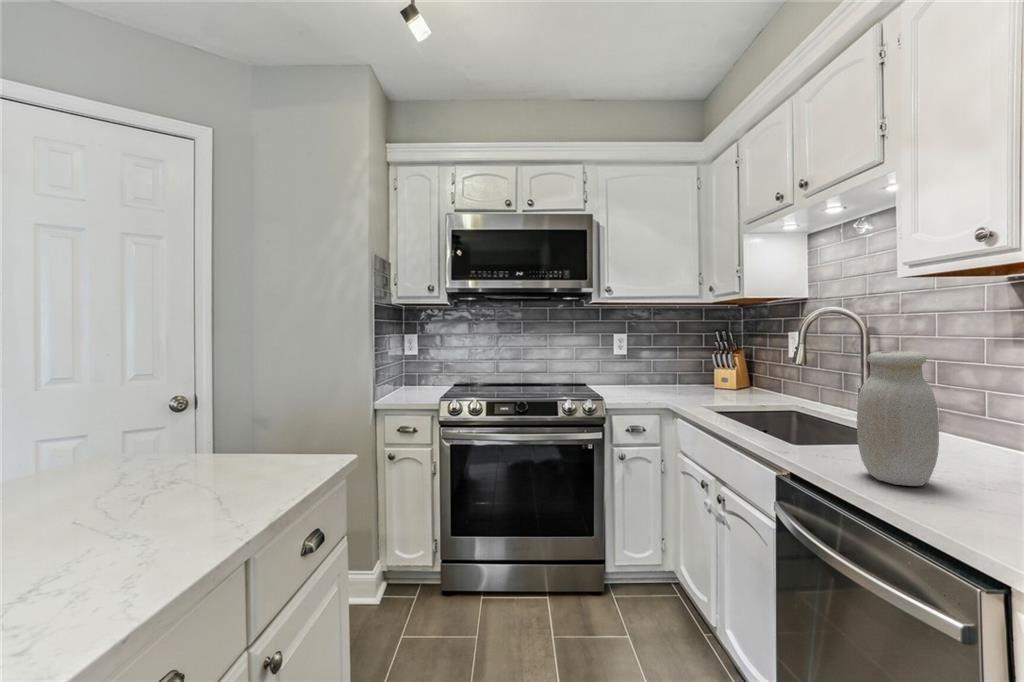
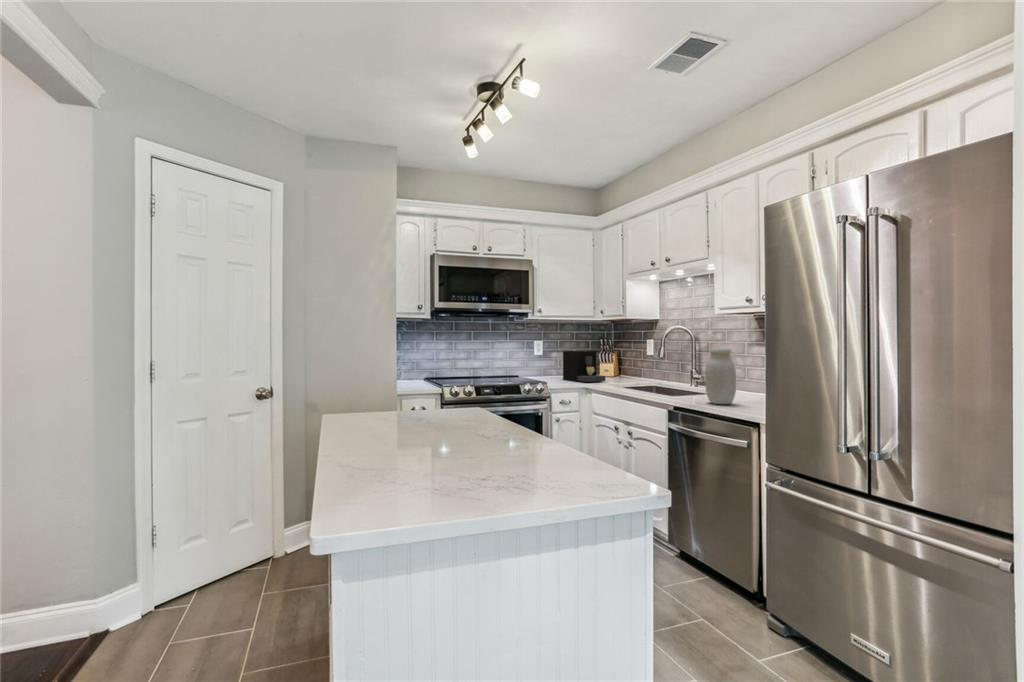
coffee maker: none [648,349,708,399] -> present [563,351,605,382]

